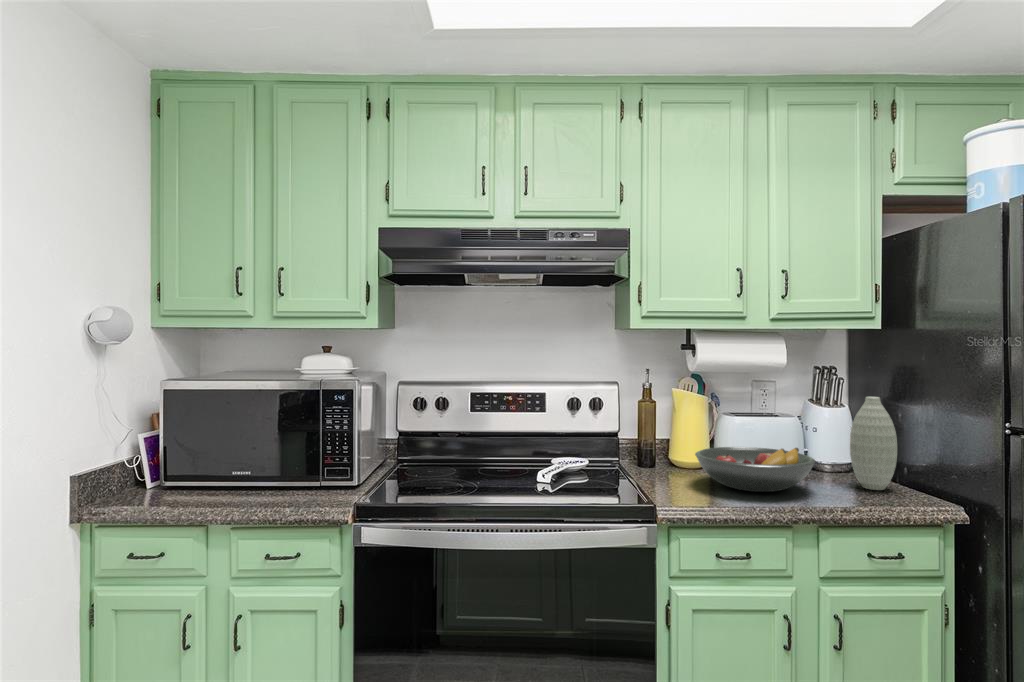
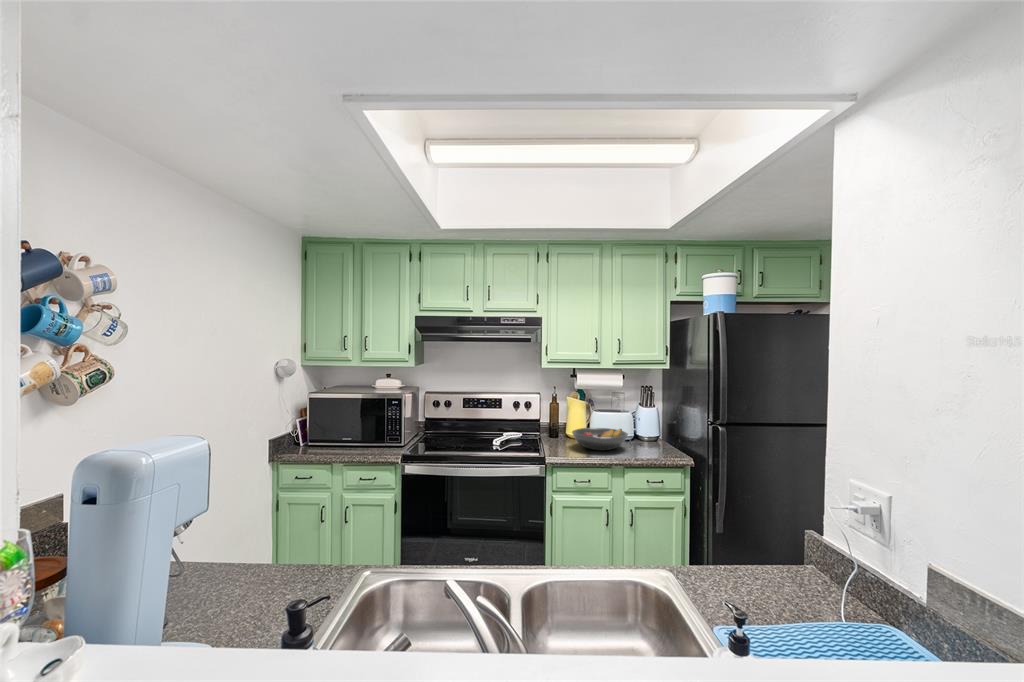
vase: present [850,397,897,490] -> none [648,404,669,450]

